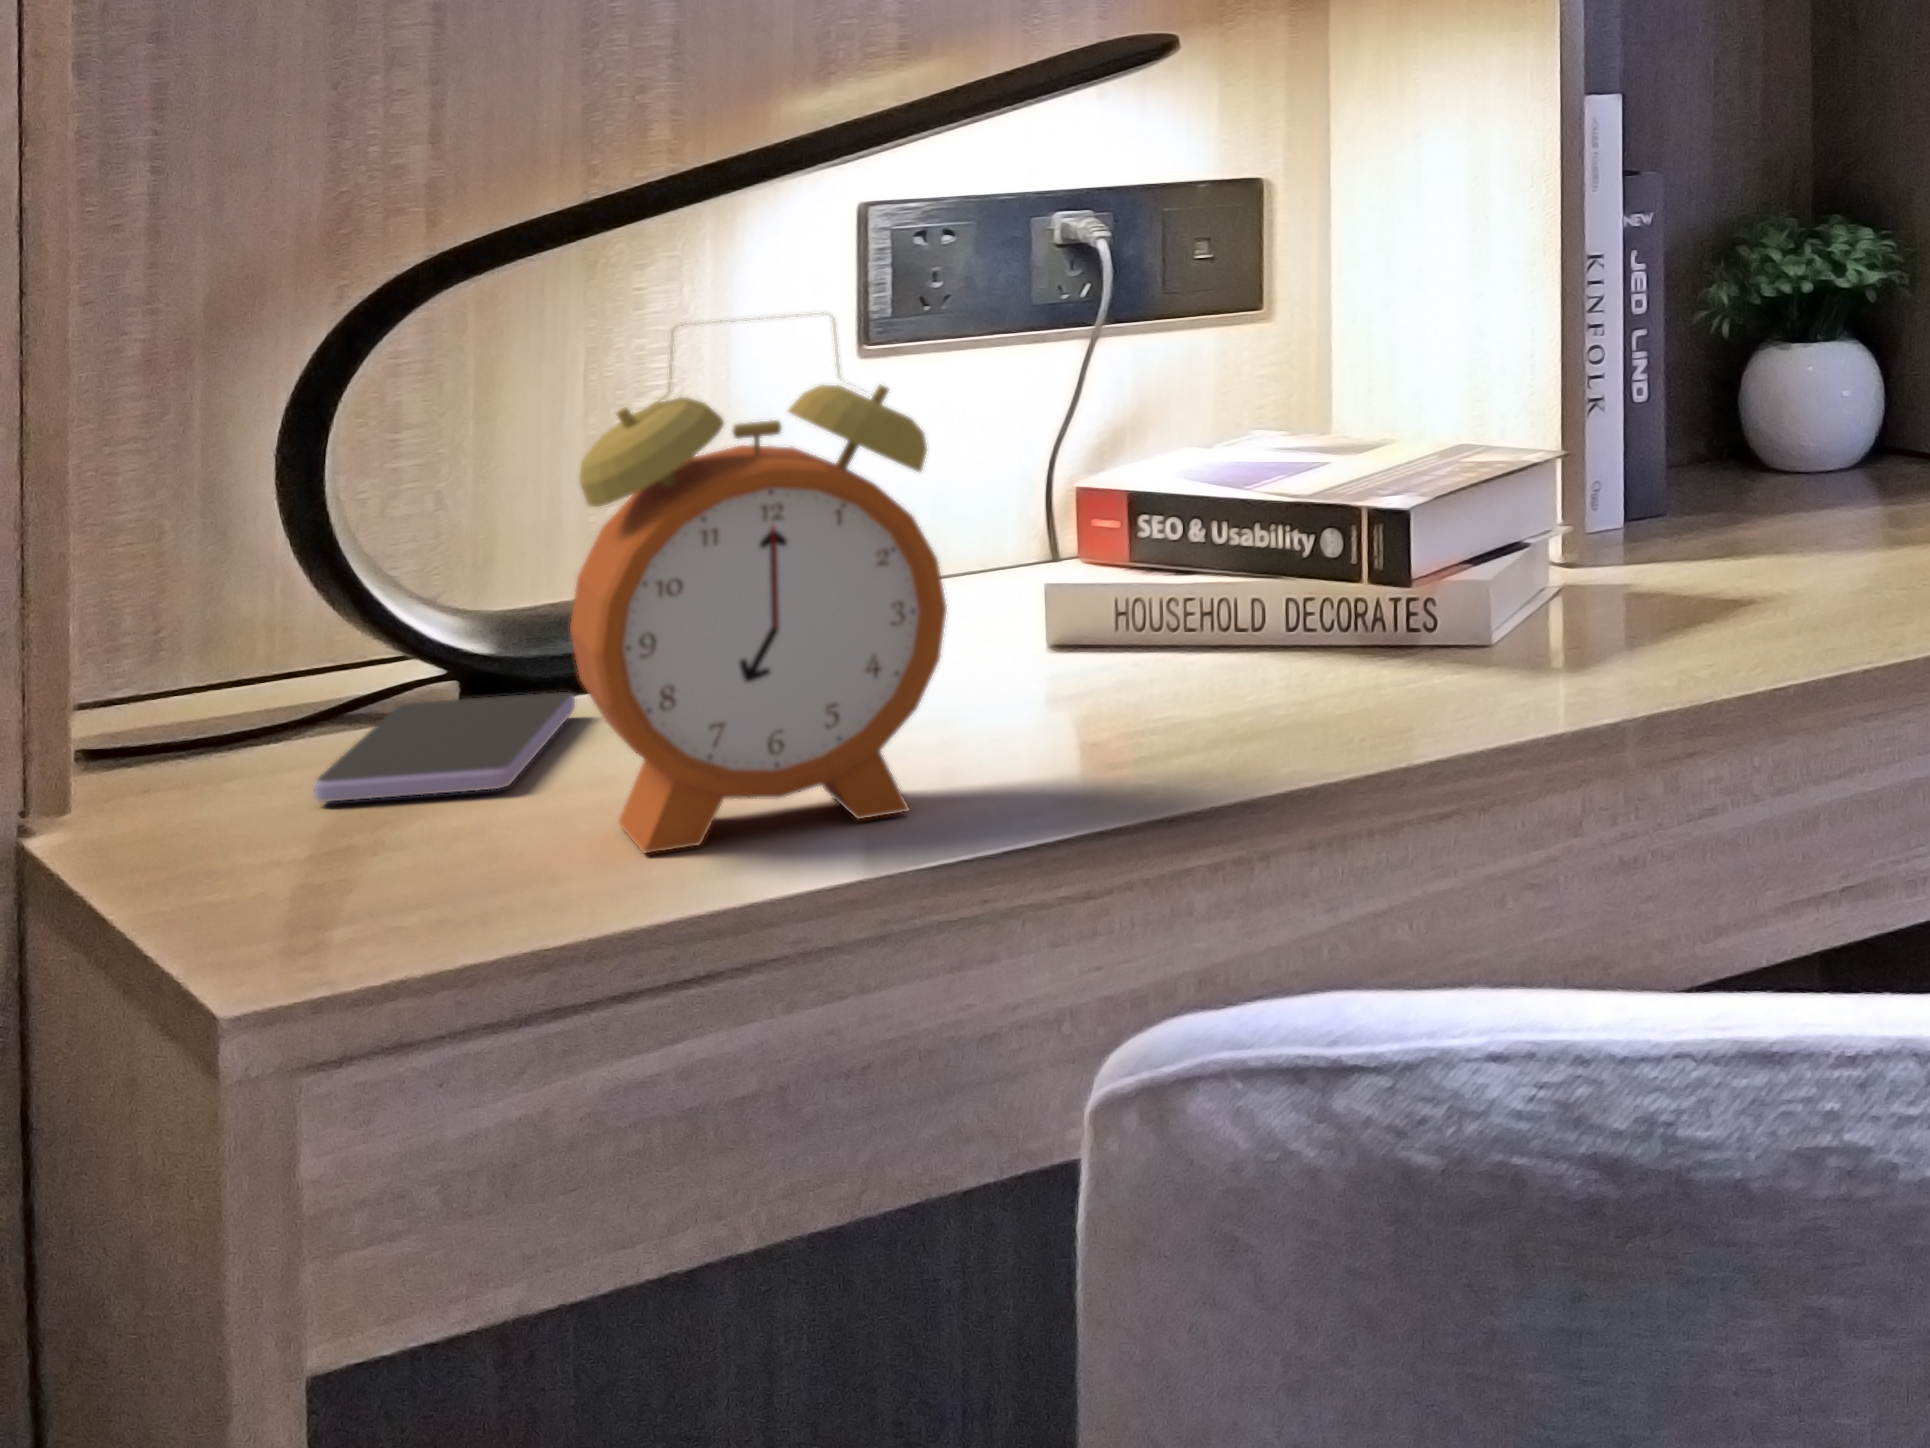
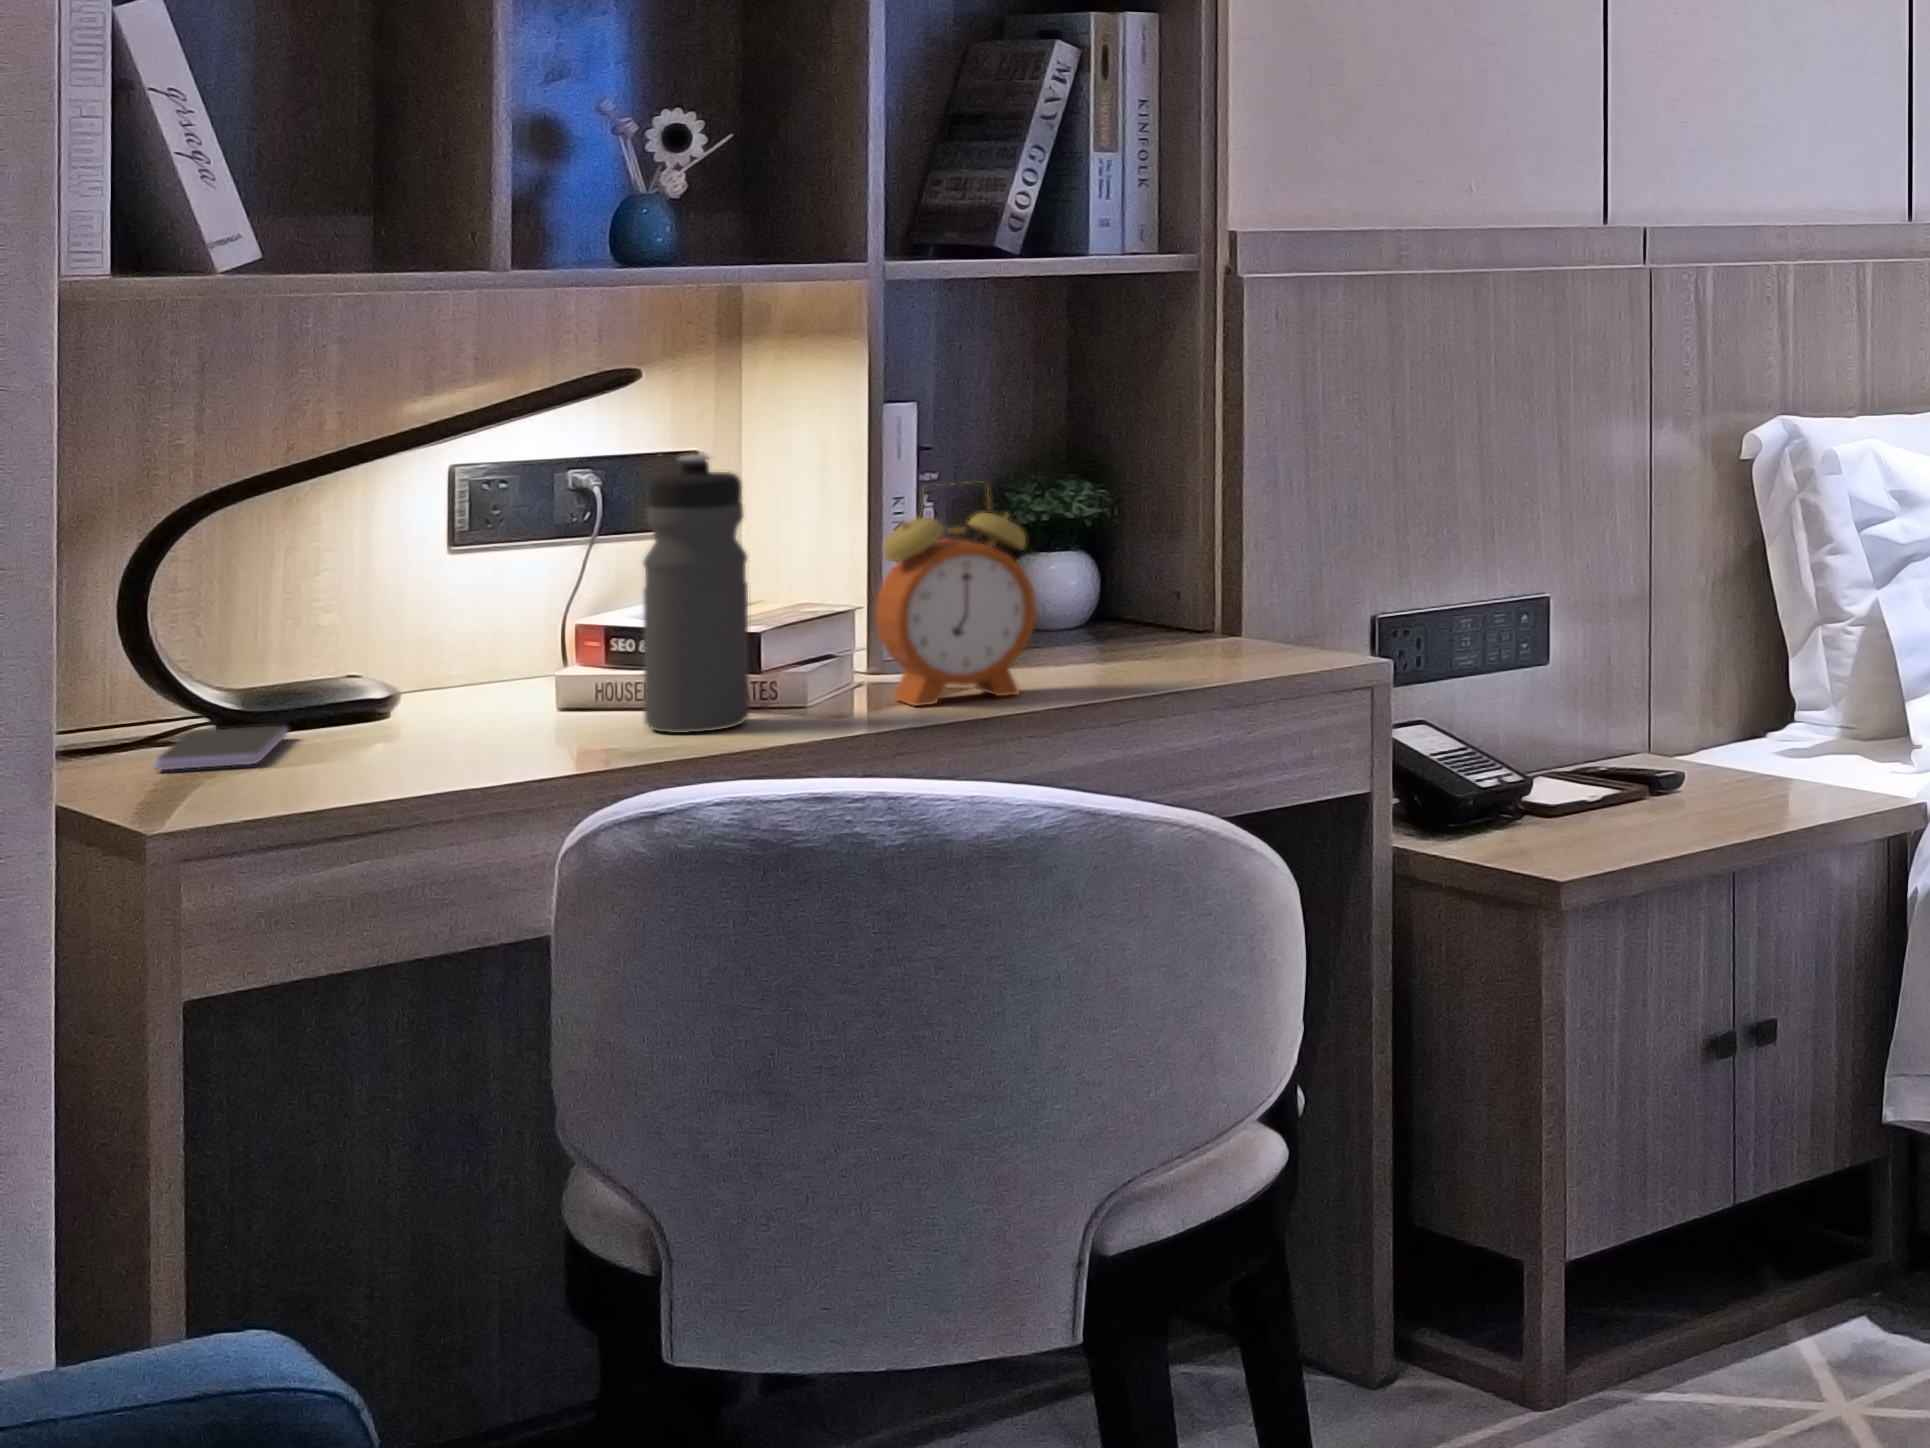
water bottle: none [1215,177,1405,715] -> present [643,454,749,733]
alarm clock: present [570,316,947,853] -> present [875,513,1036,706]

